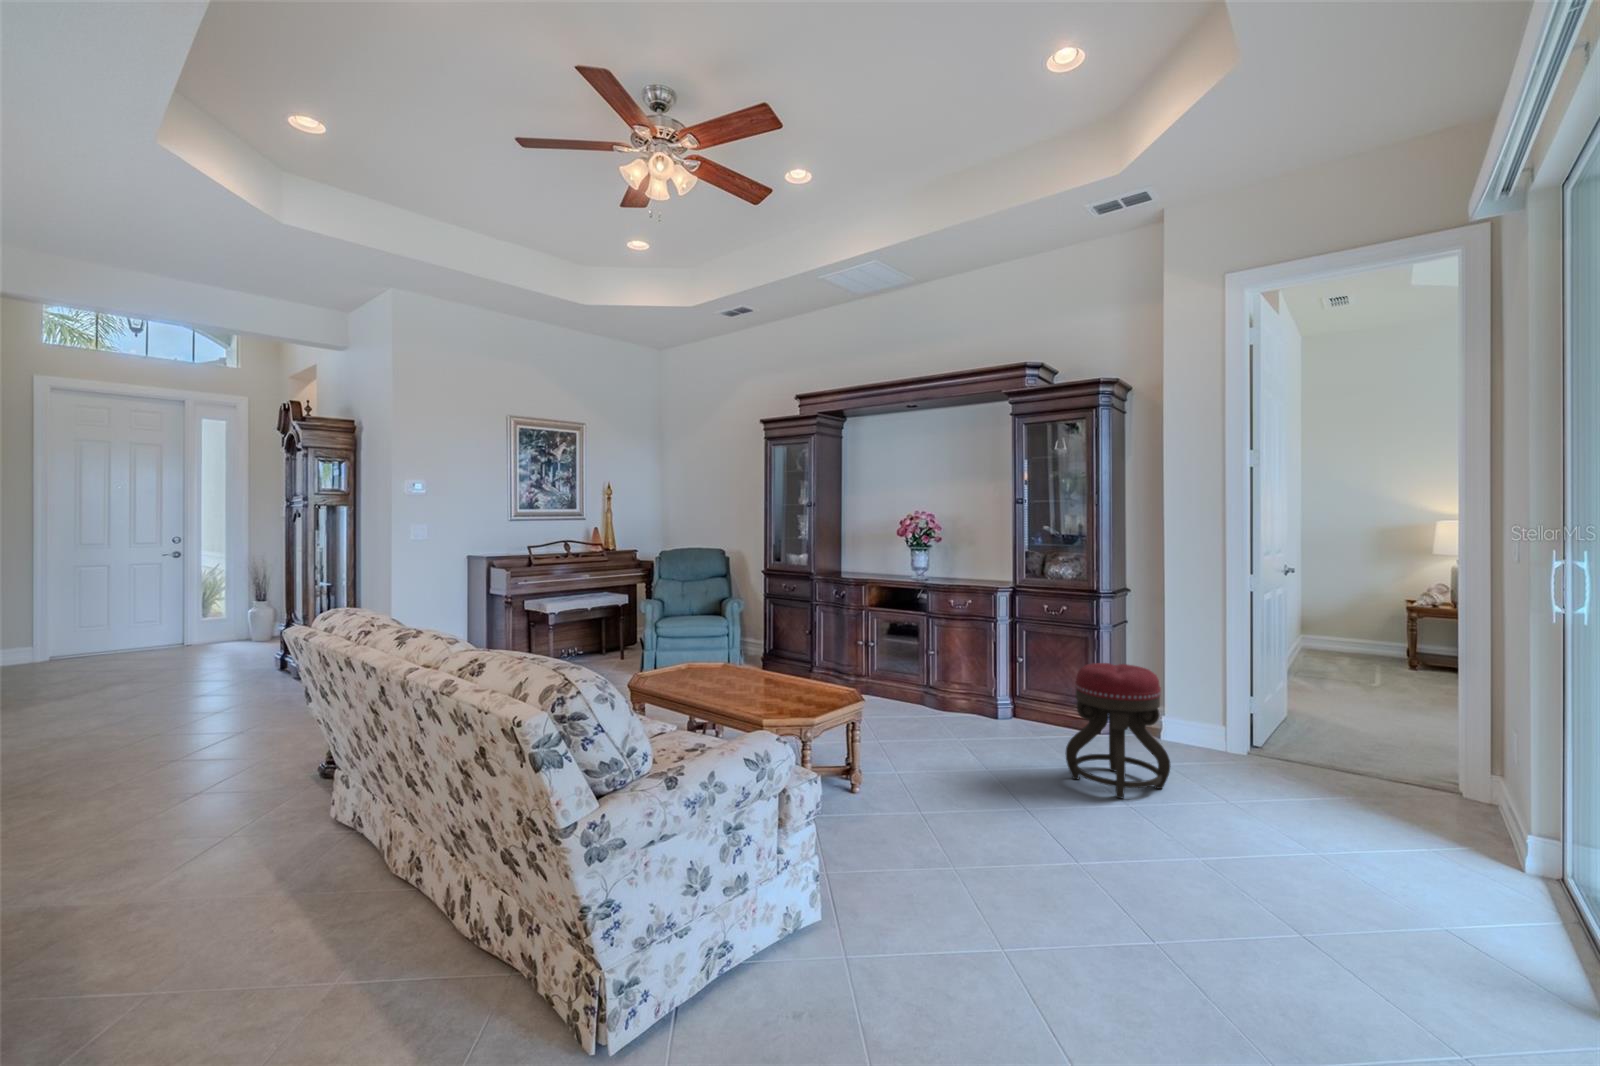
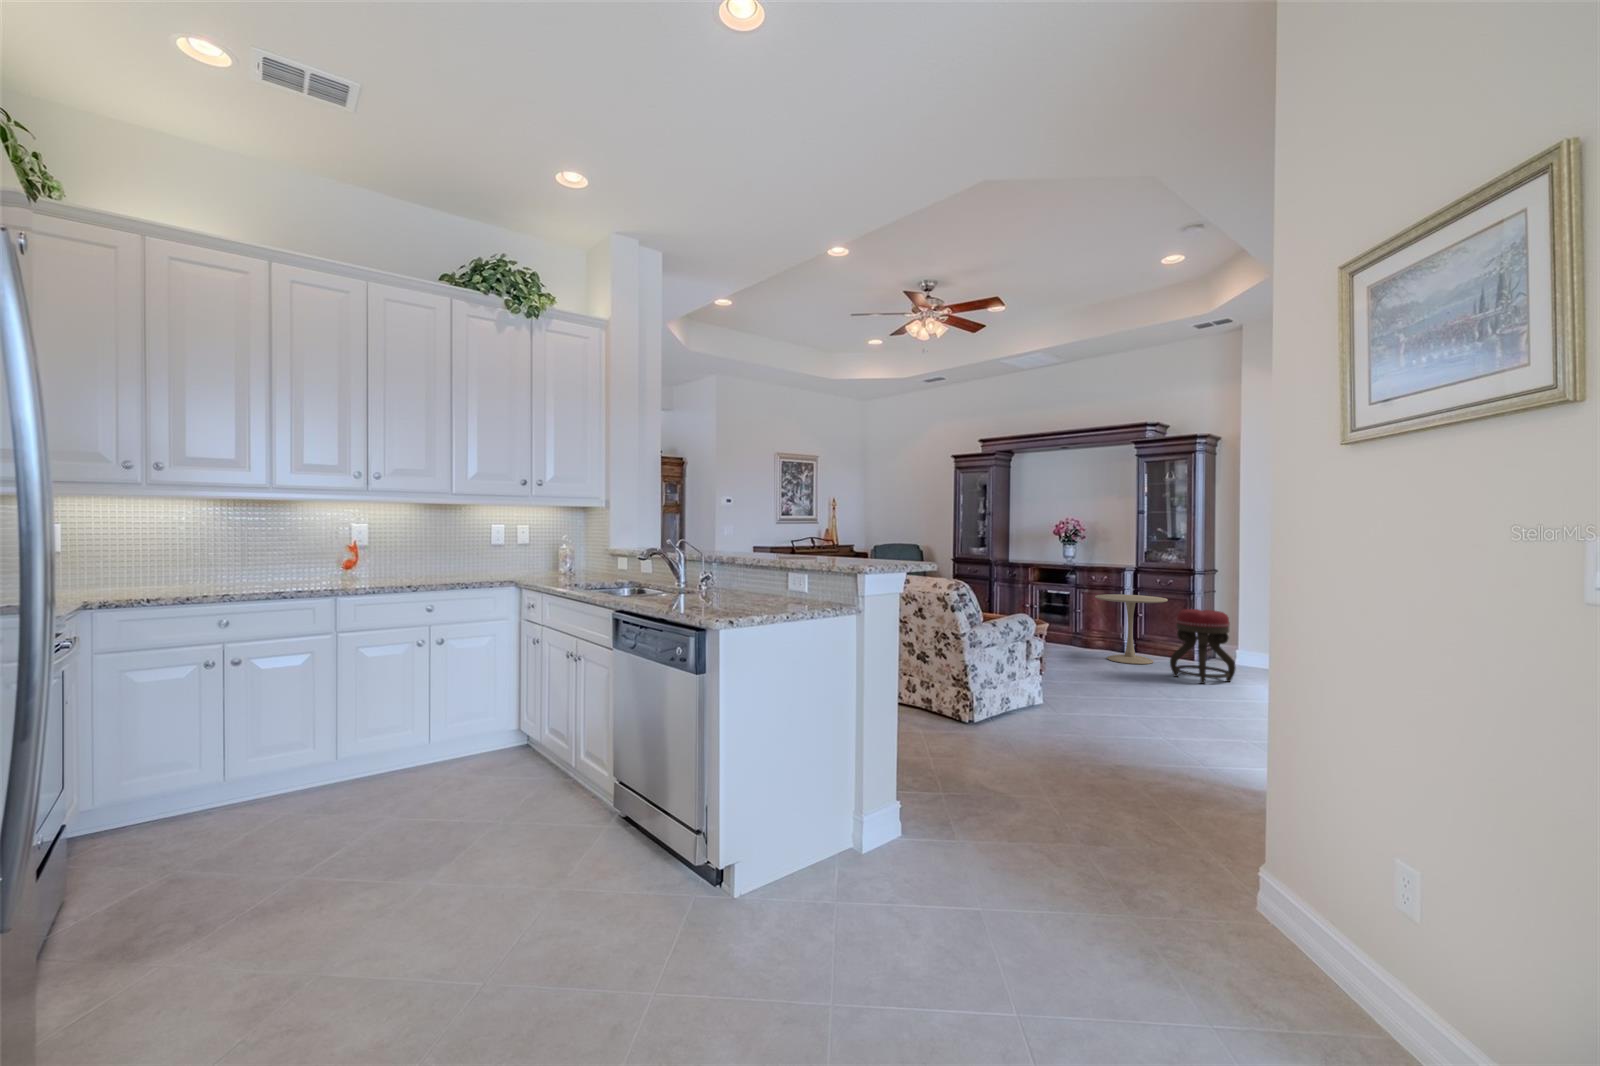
side table: none [952,629,1060,746] -> present [1095,594,1168,664]

